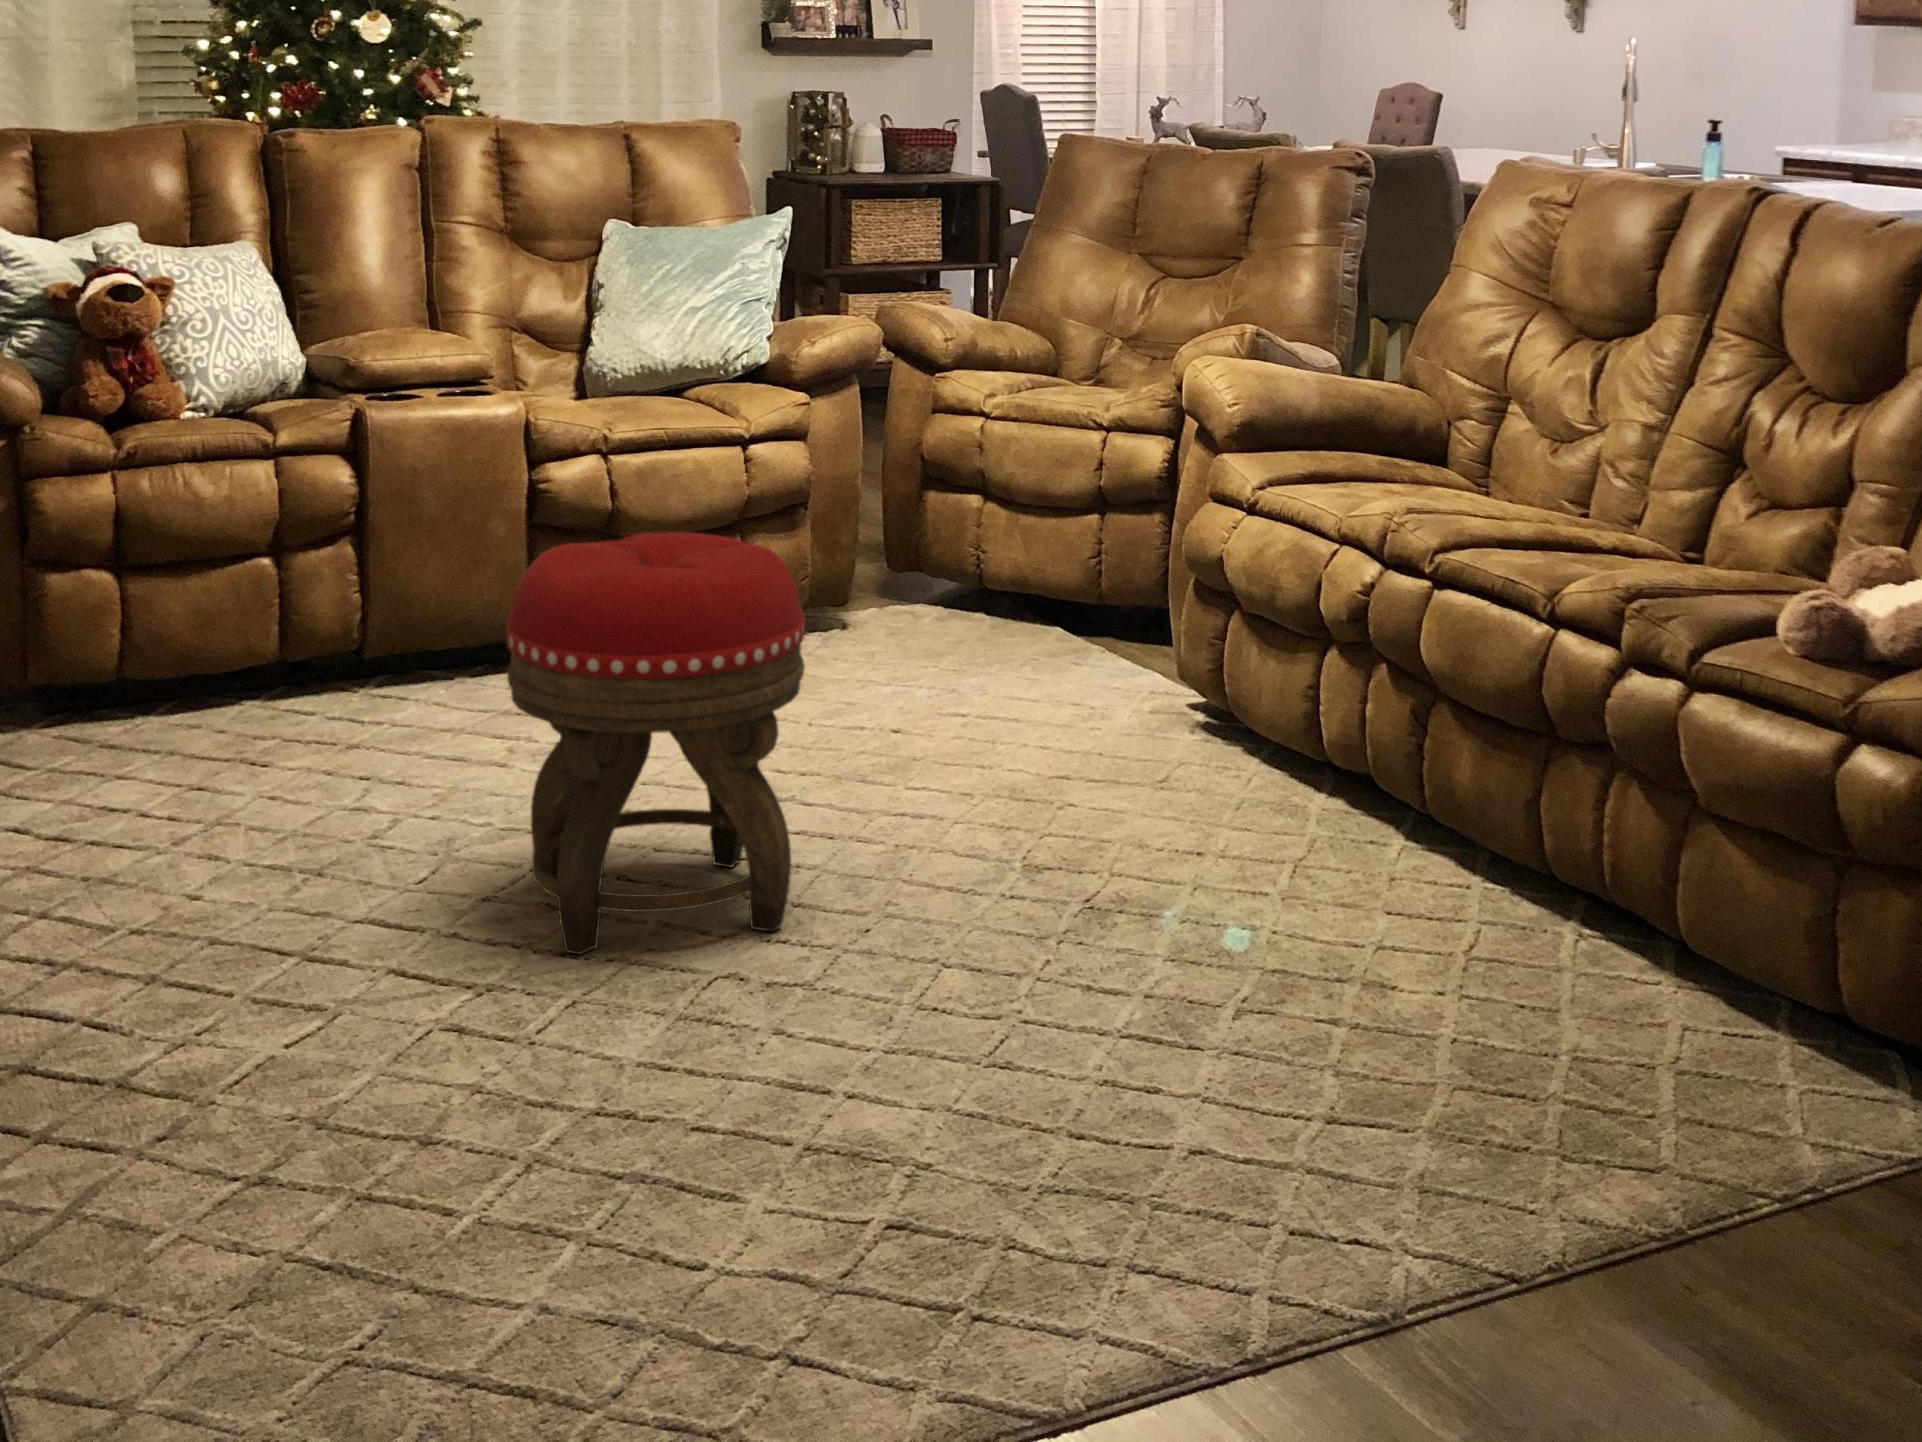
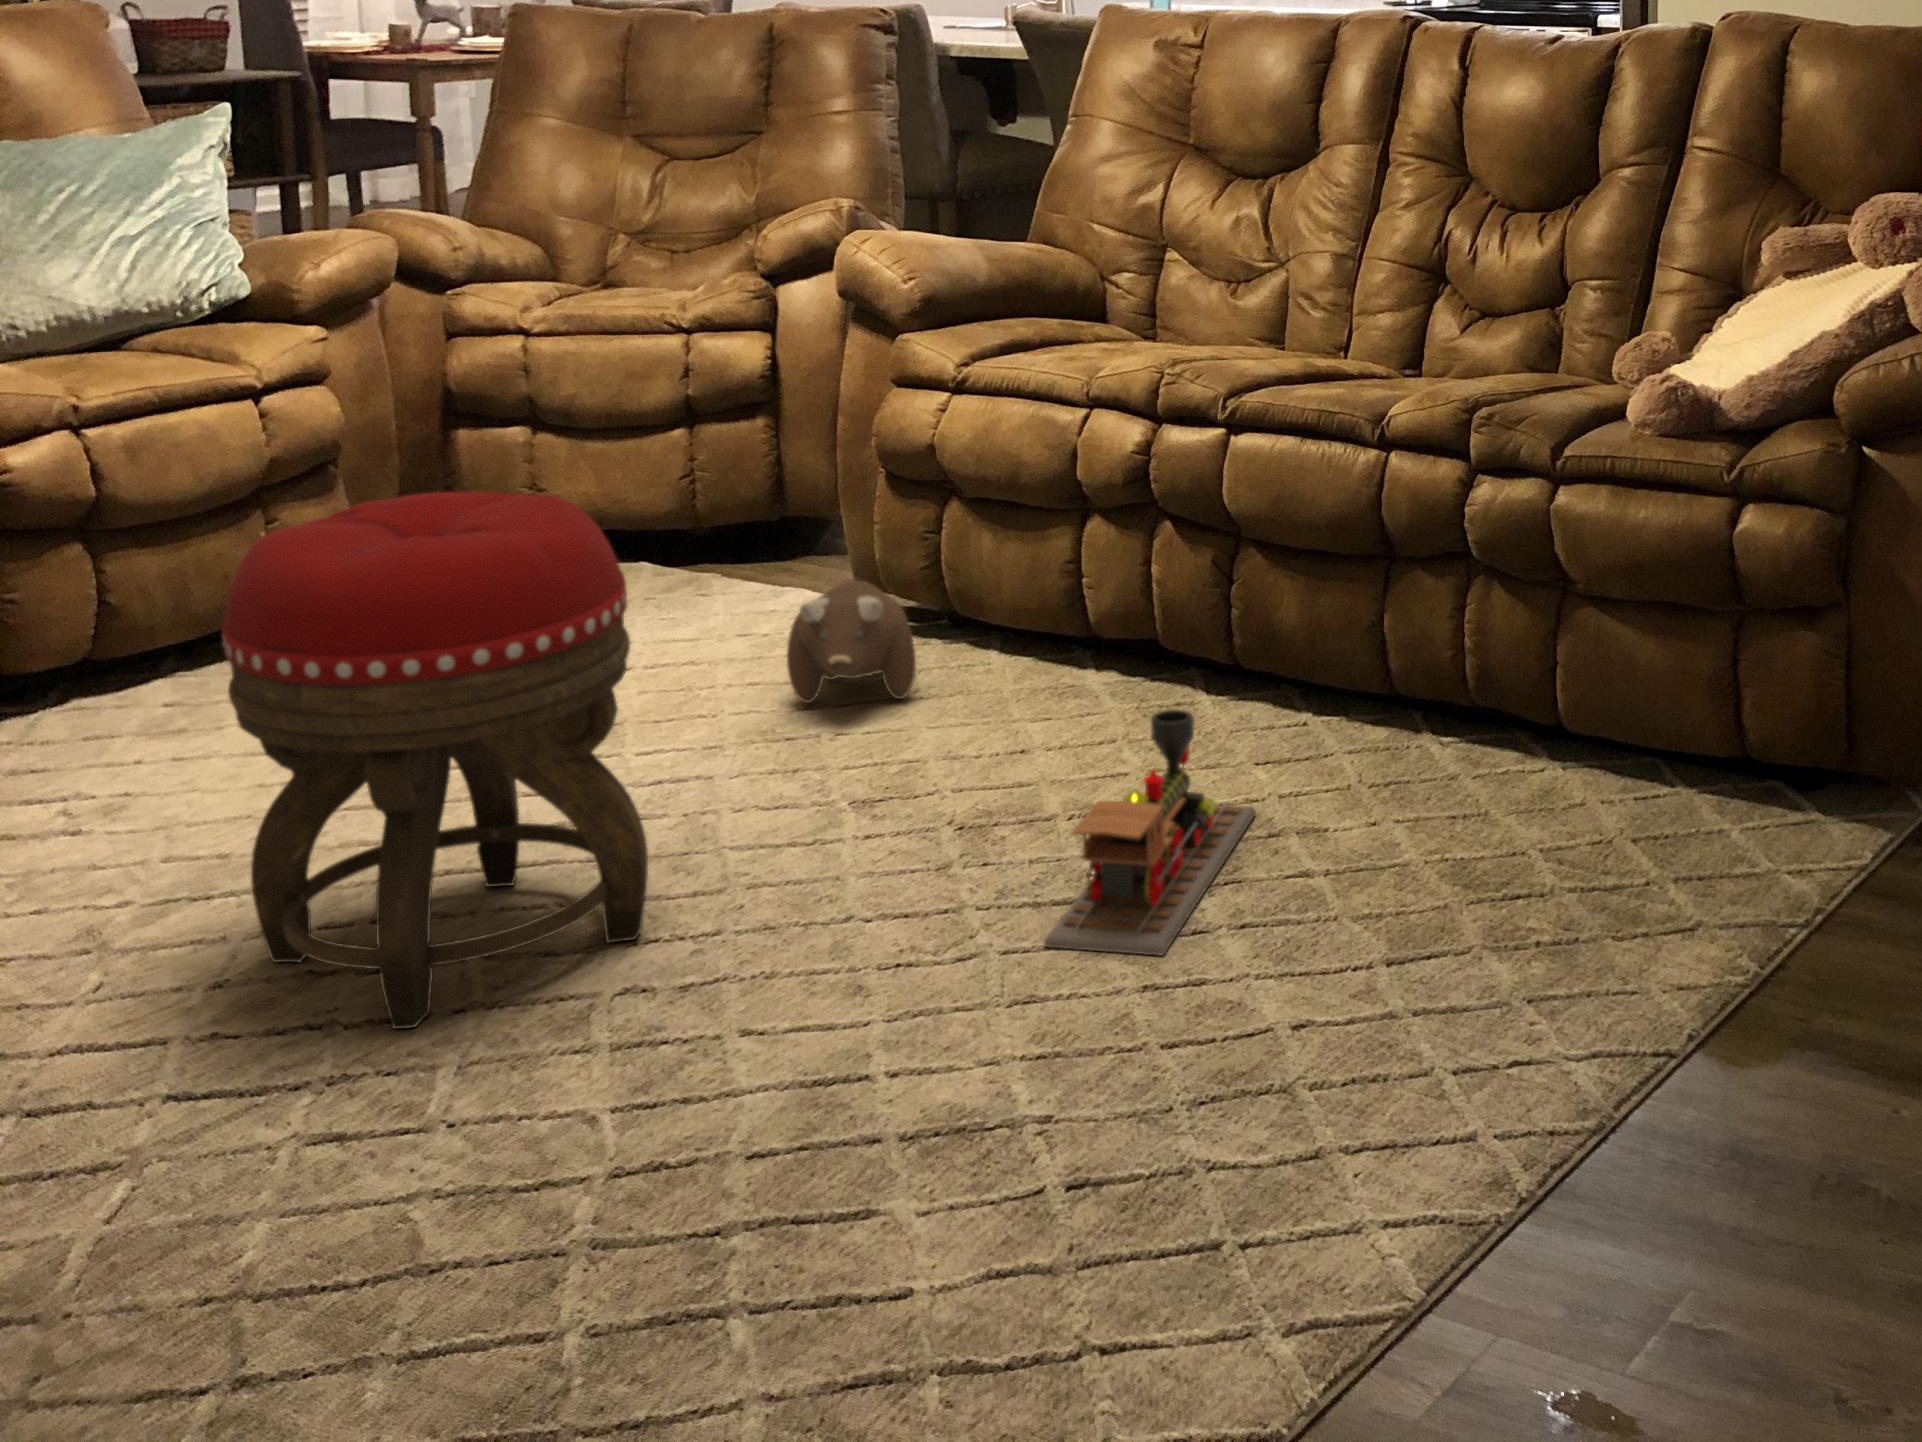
plush toy: none [1052,671,1170,788] -> present [787,580,916,703]
toy train: none [1057,838,1344,1061] -> present [1044,710,1256,955]

